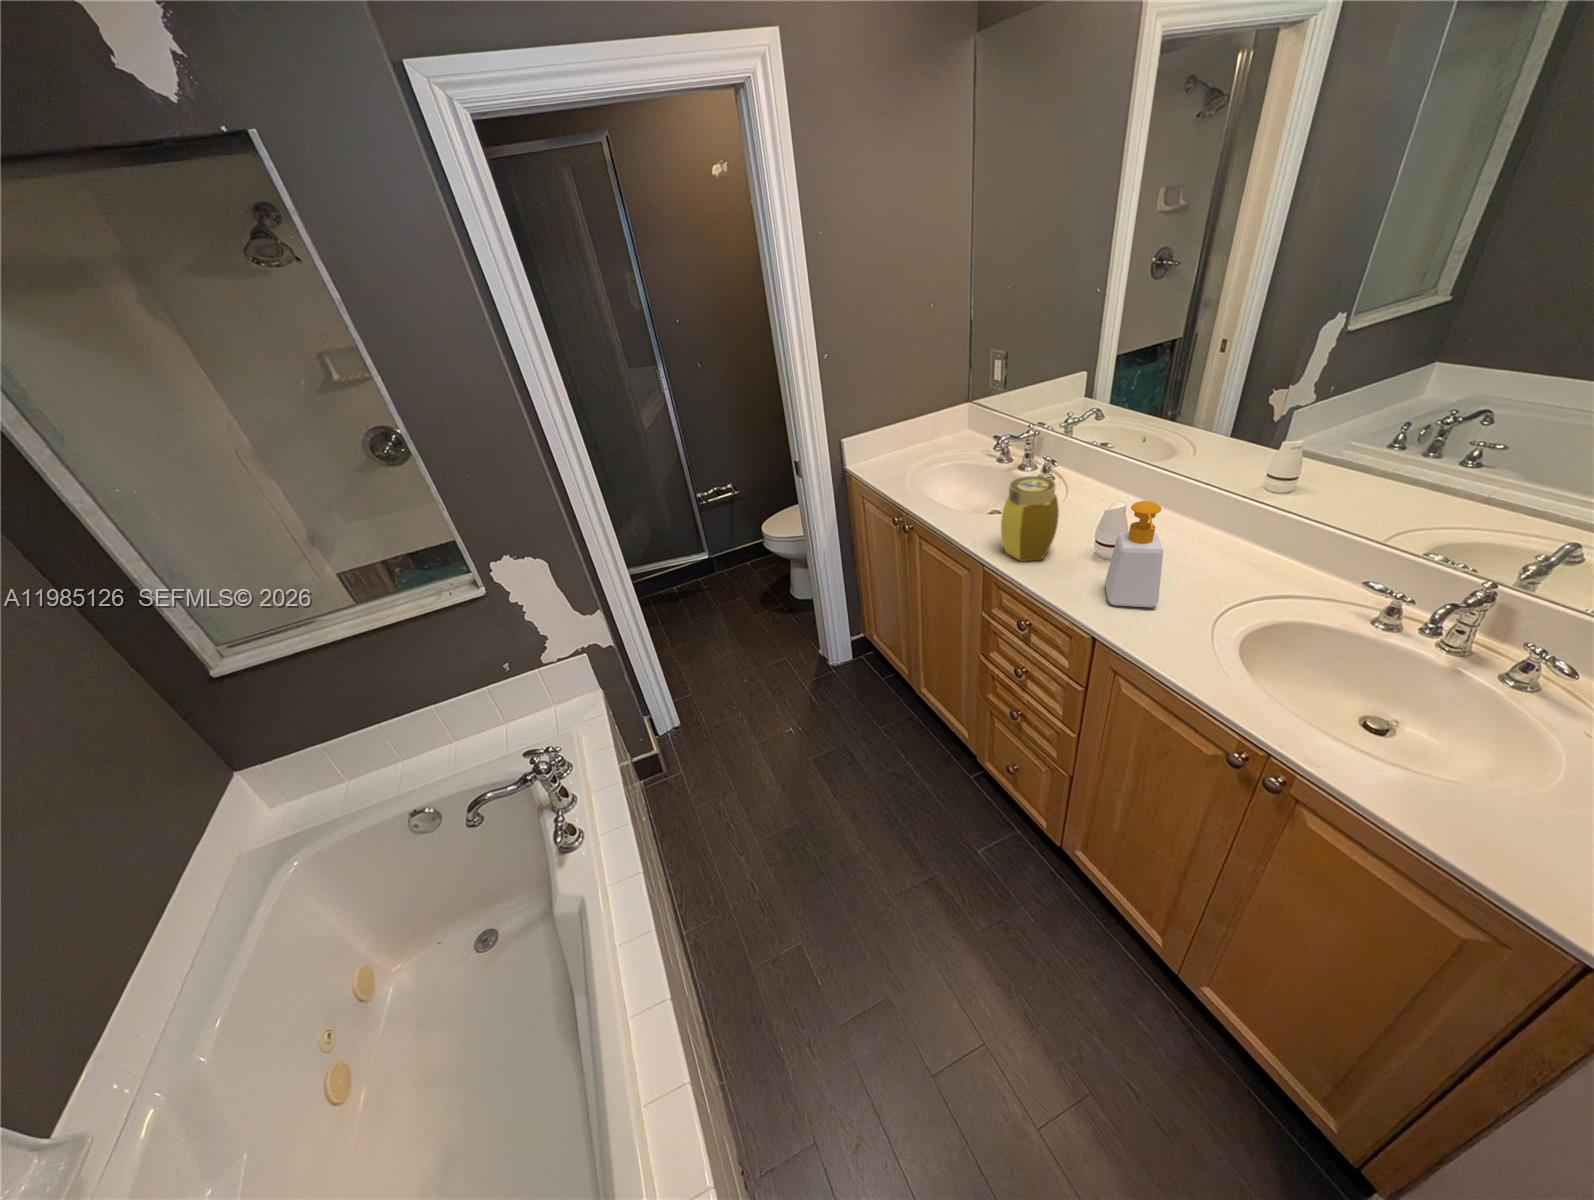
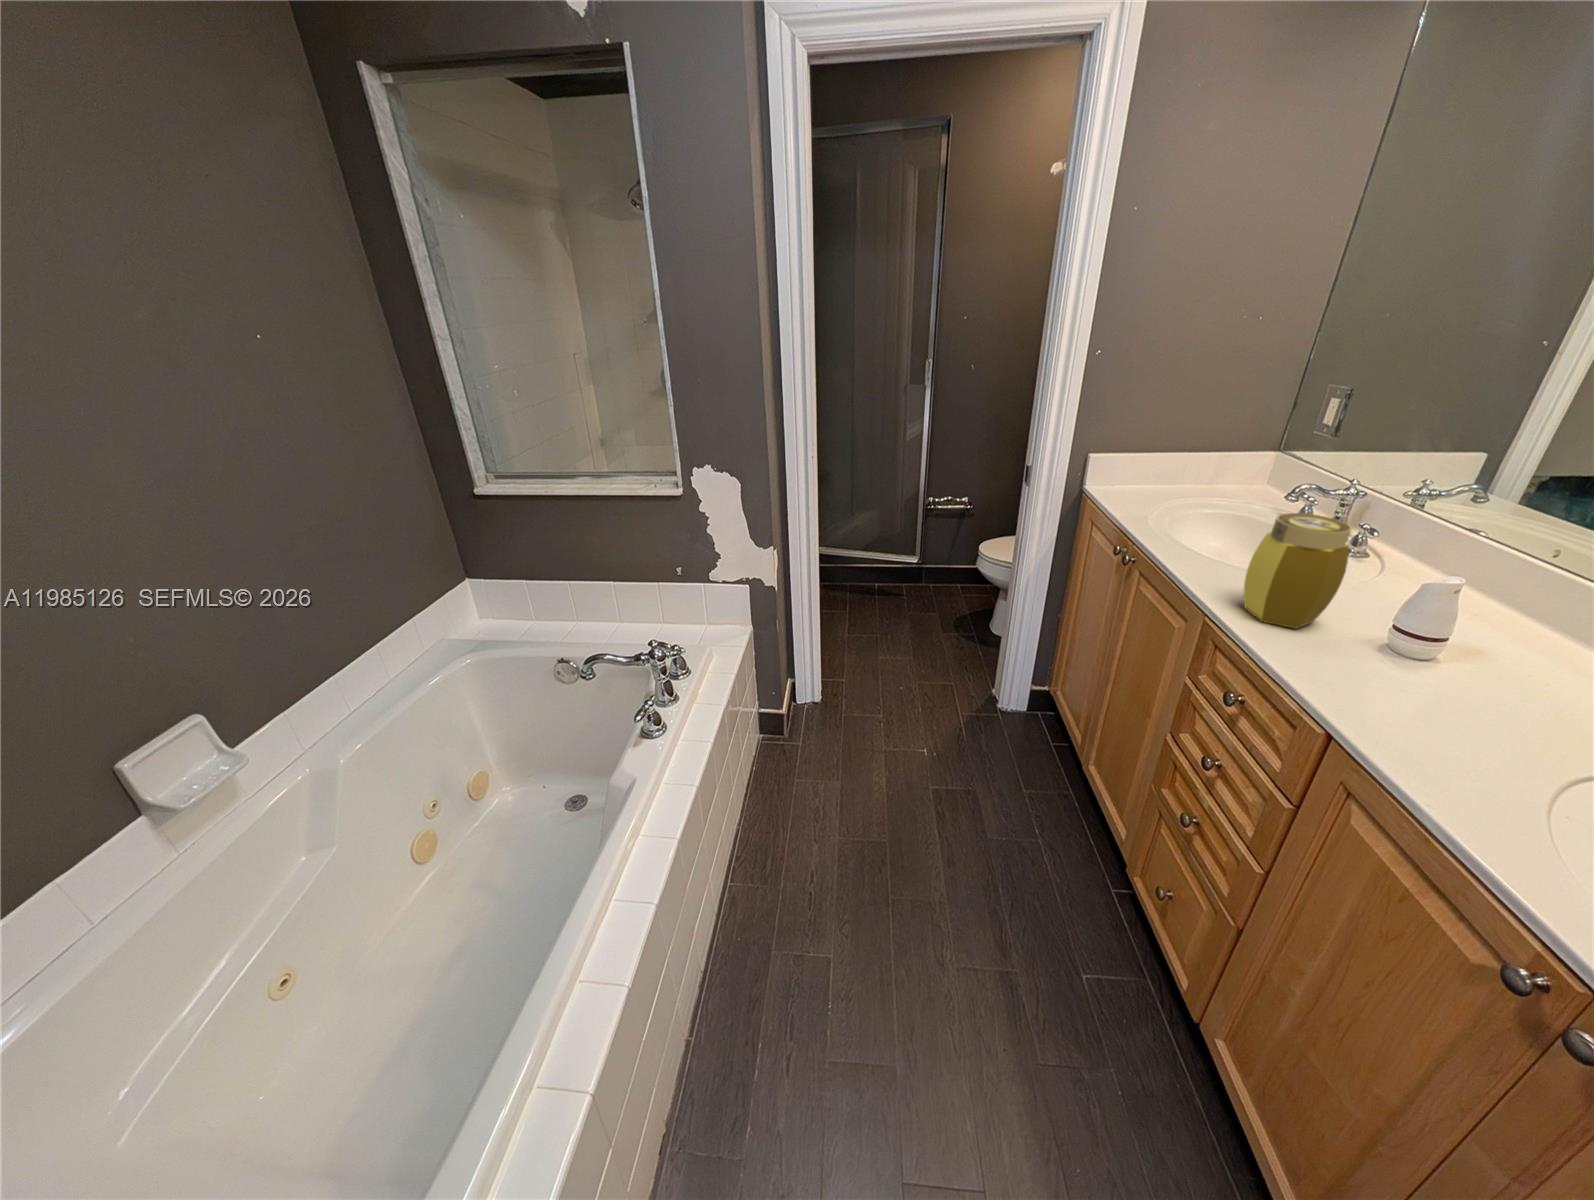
soap bottle: present [1105,501,1163,607] -> none [1383,563,1532,731]

